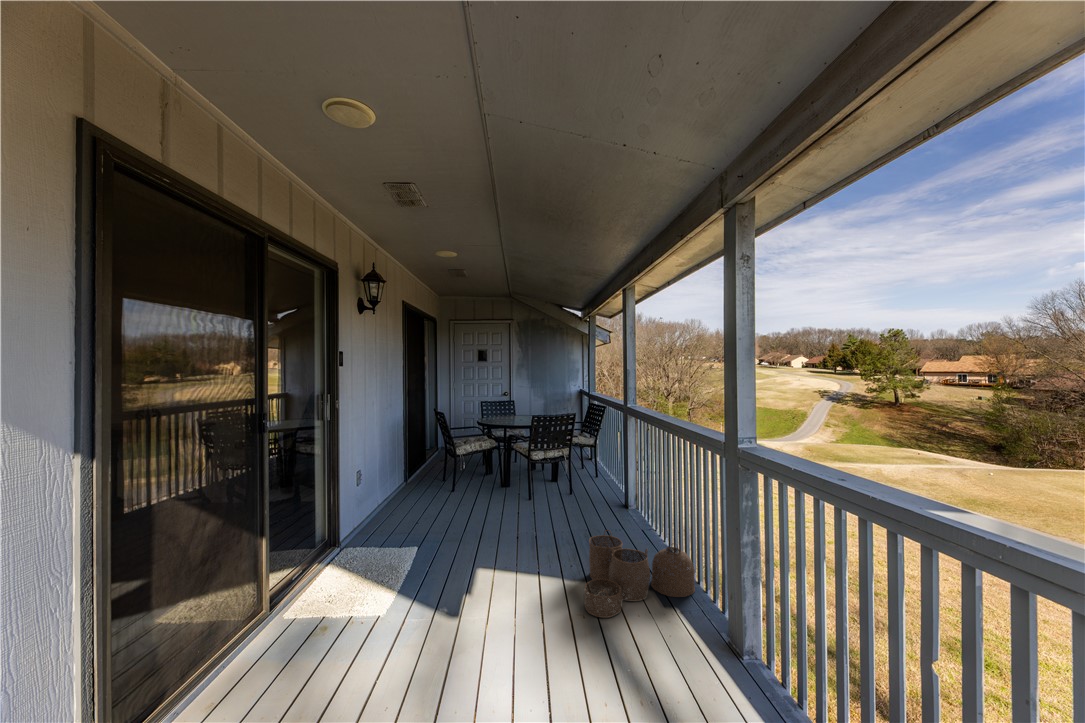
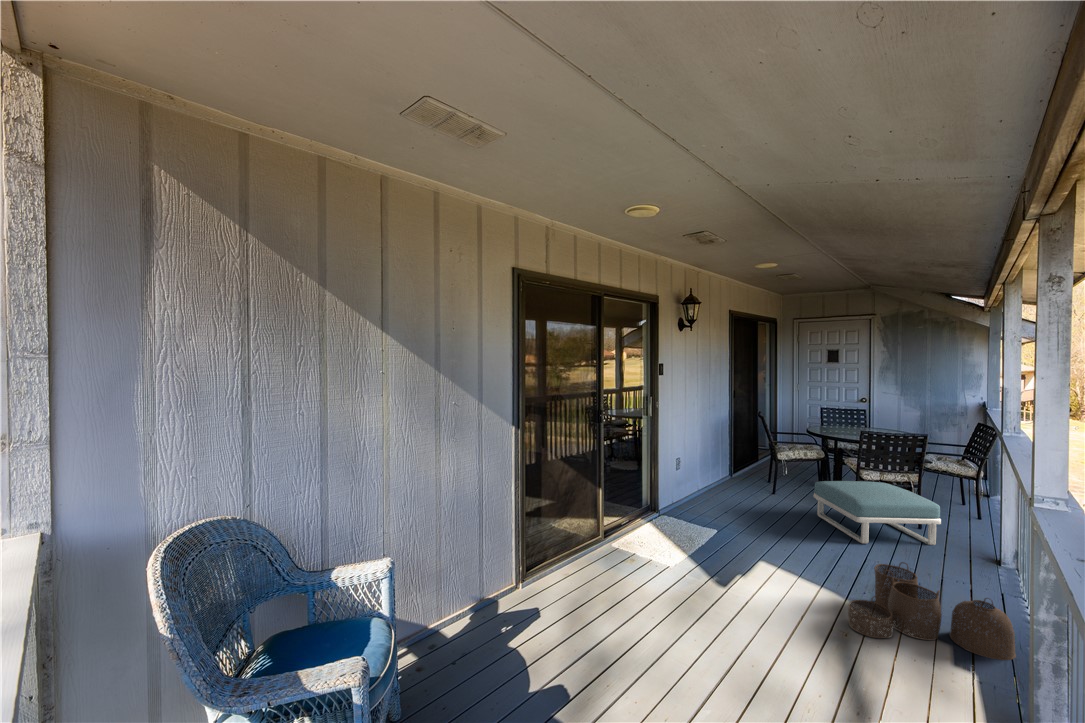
footstool: none [498,460,596,520] -> present [814,481,941,545]

